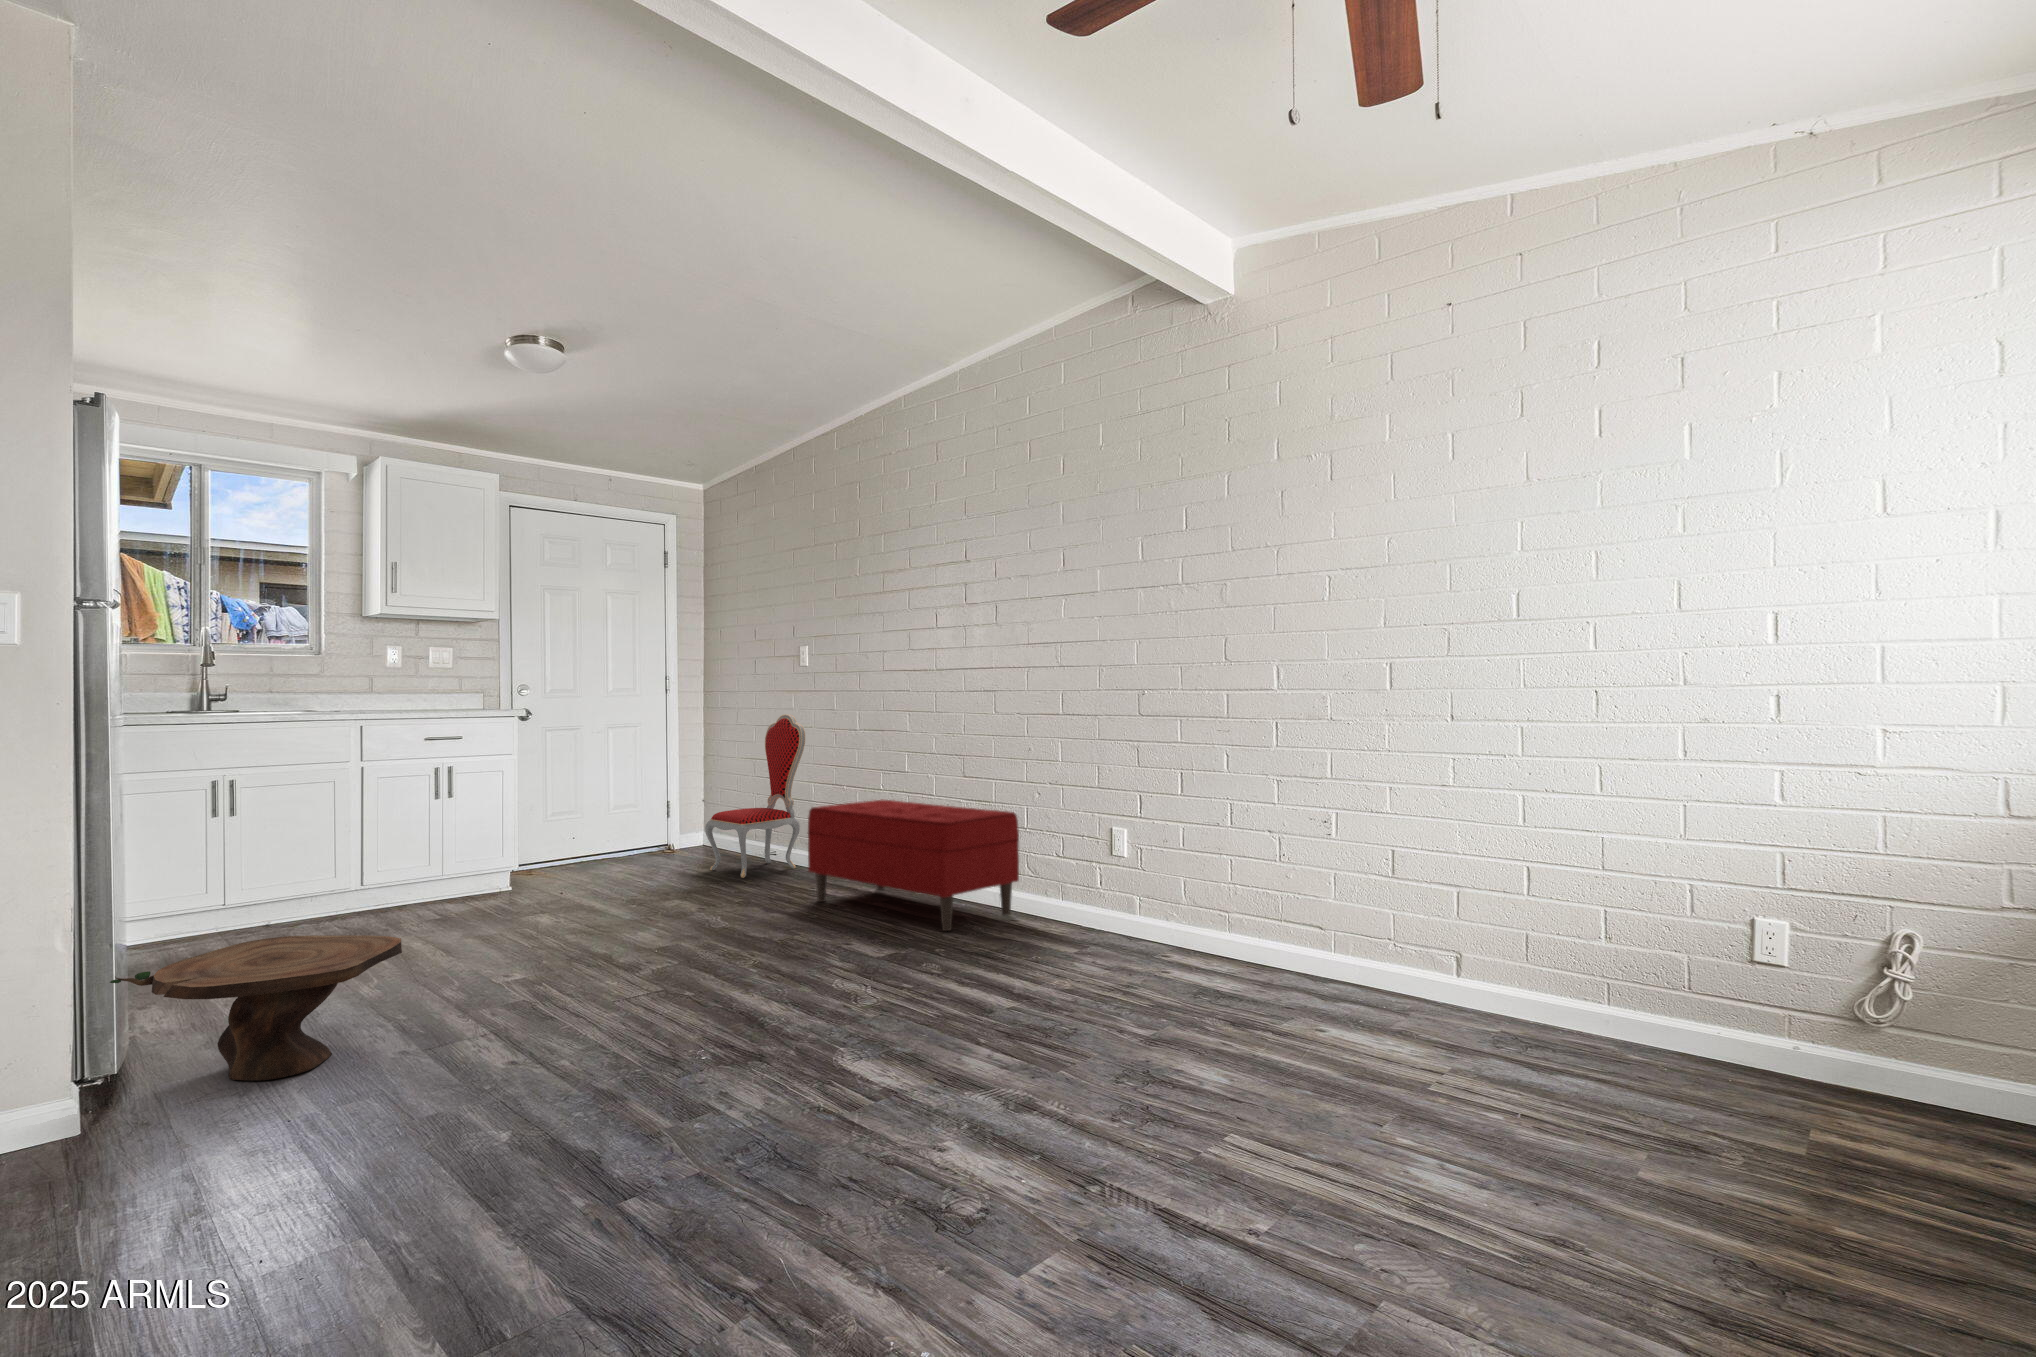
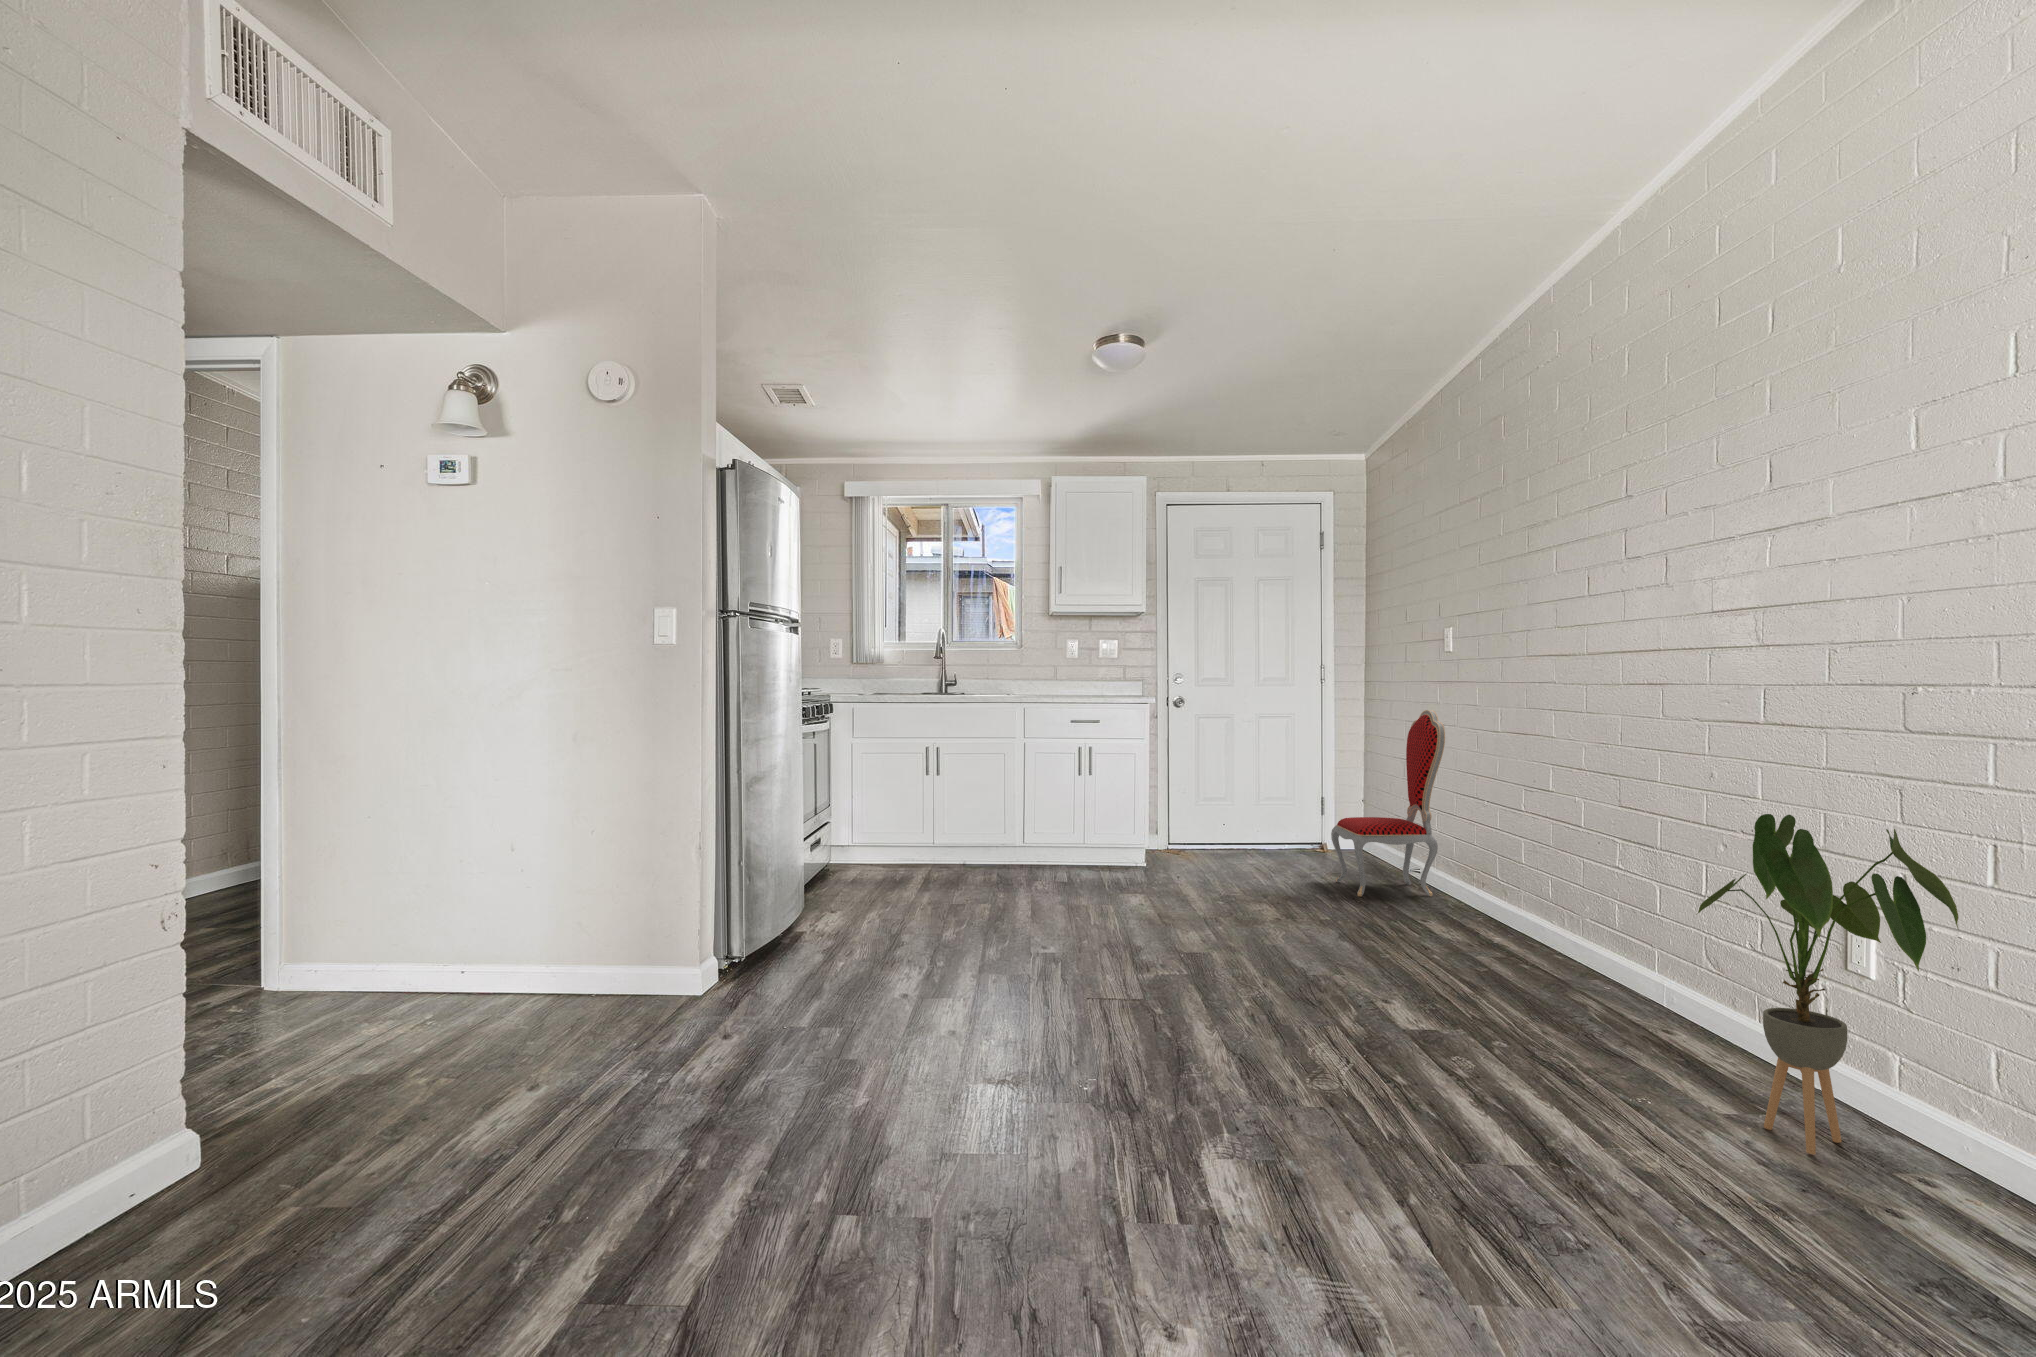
house plant: none [1058,767,1172,959] -> present [1697,814,1958,1154]
bench: present [808,800,1019,931] -> none [1401,825,1690,1023]
side table: present [110,935,402,1081] -> none [728,878,908,996]

